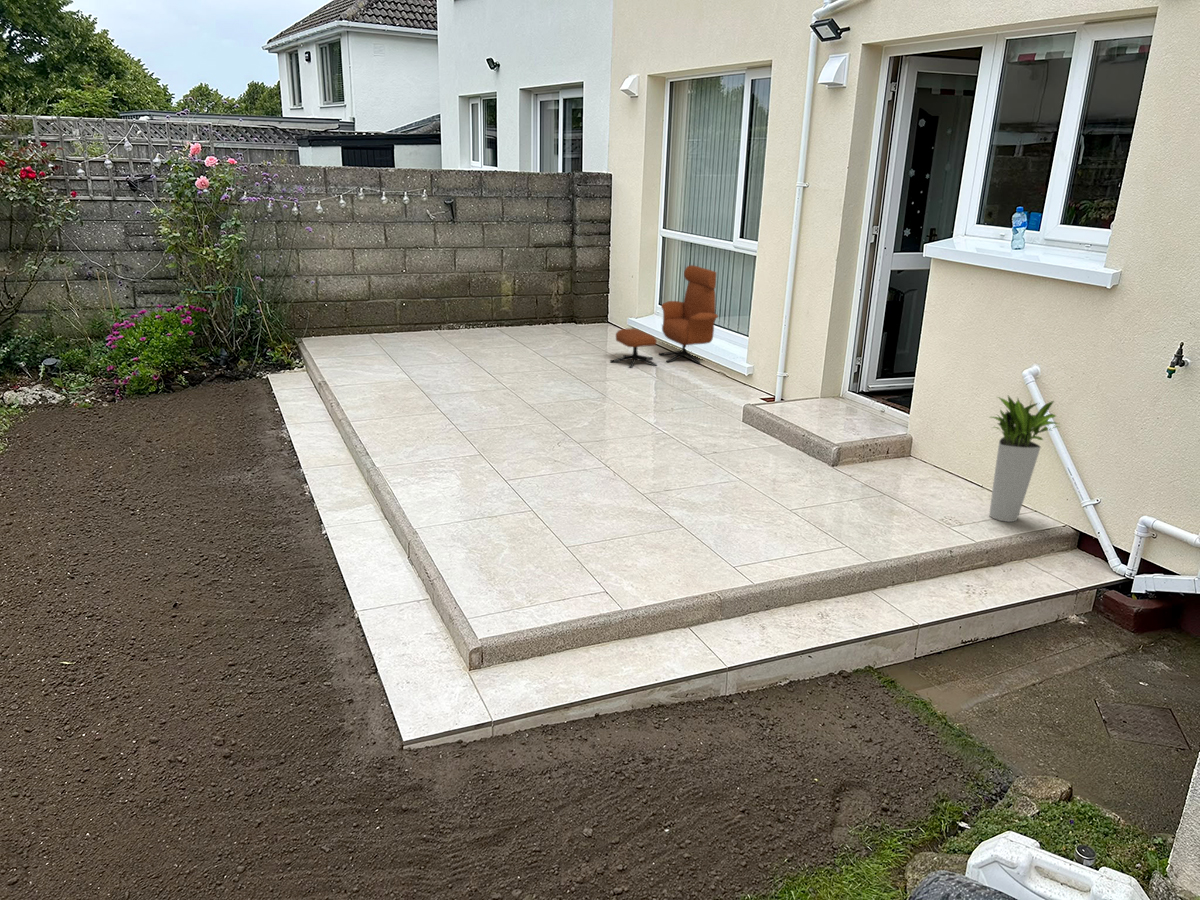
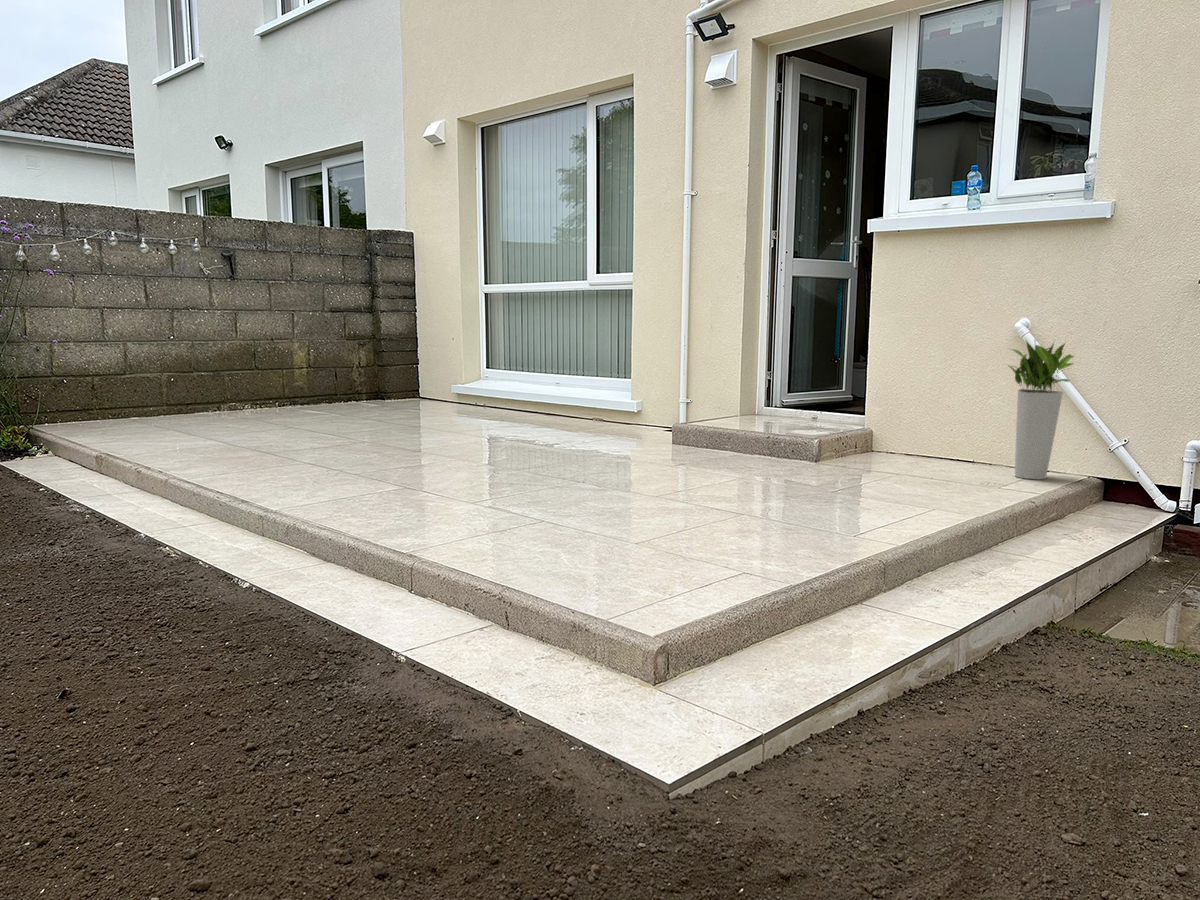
lounge chair: present [610,265,718,368] -> none [462,312,579,422]

